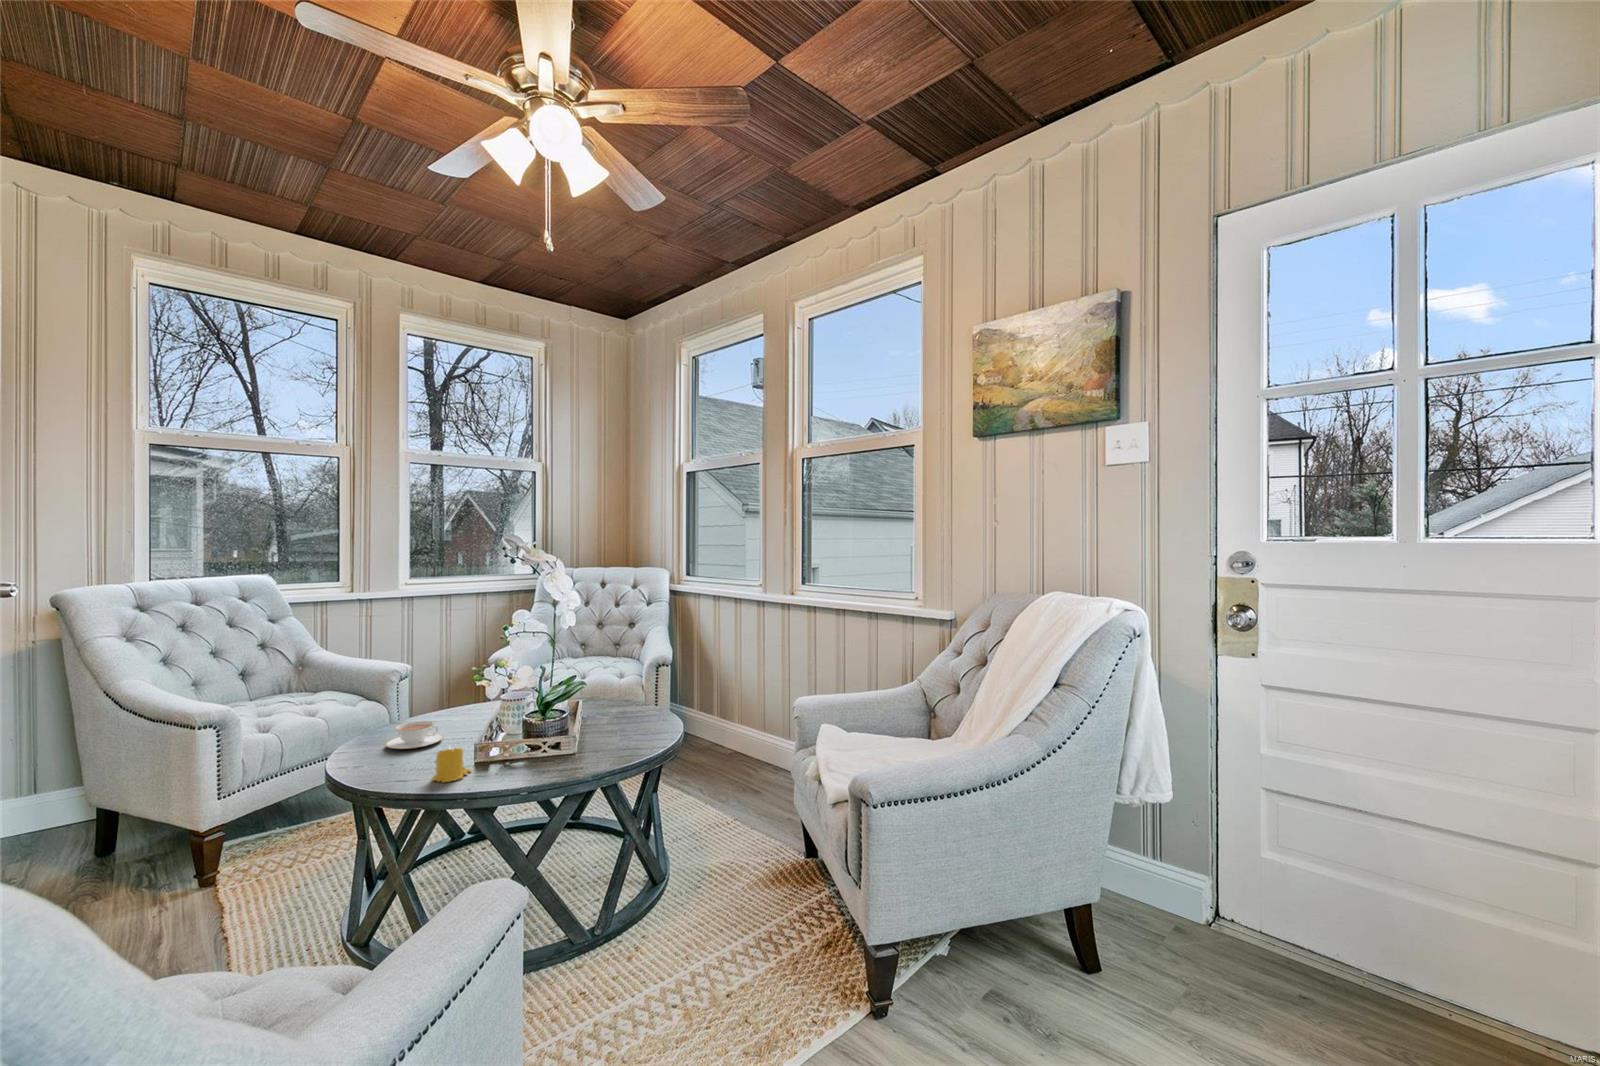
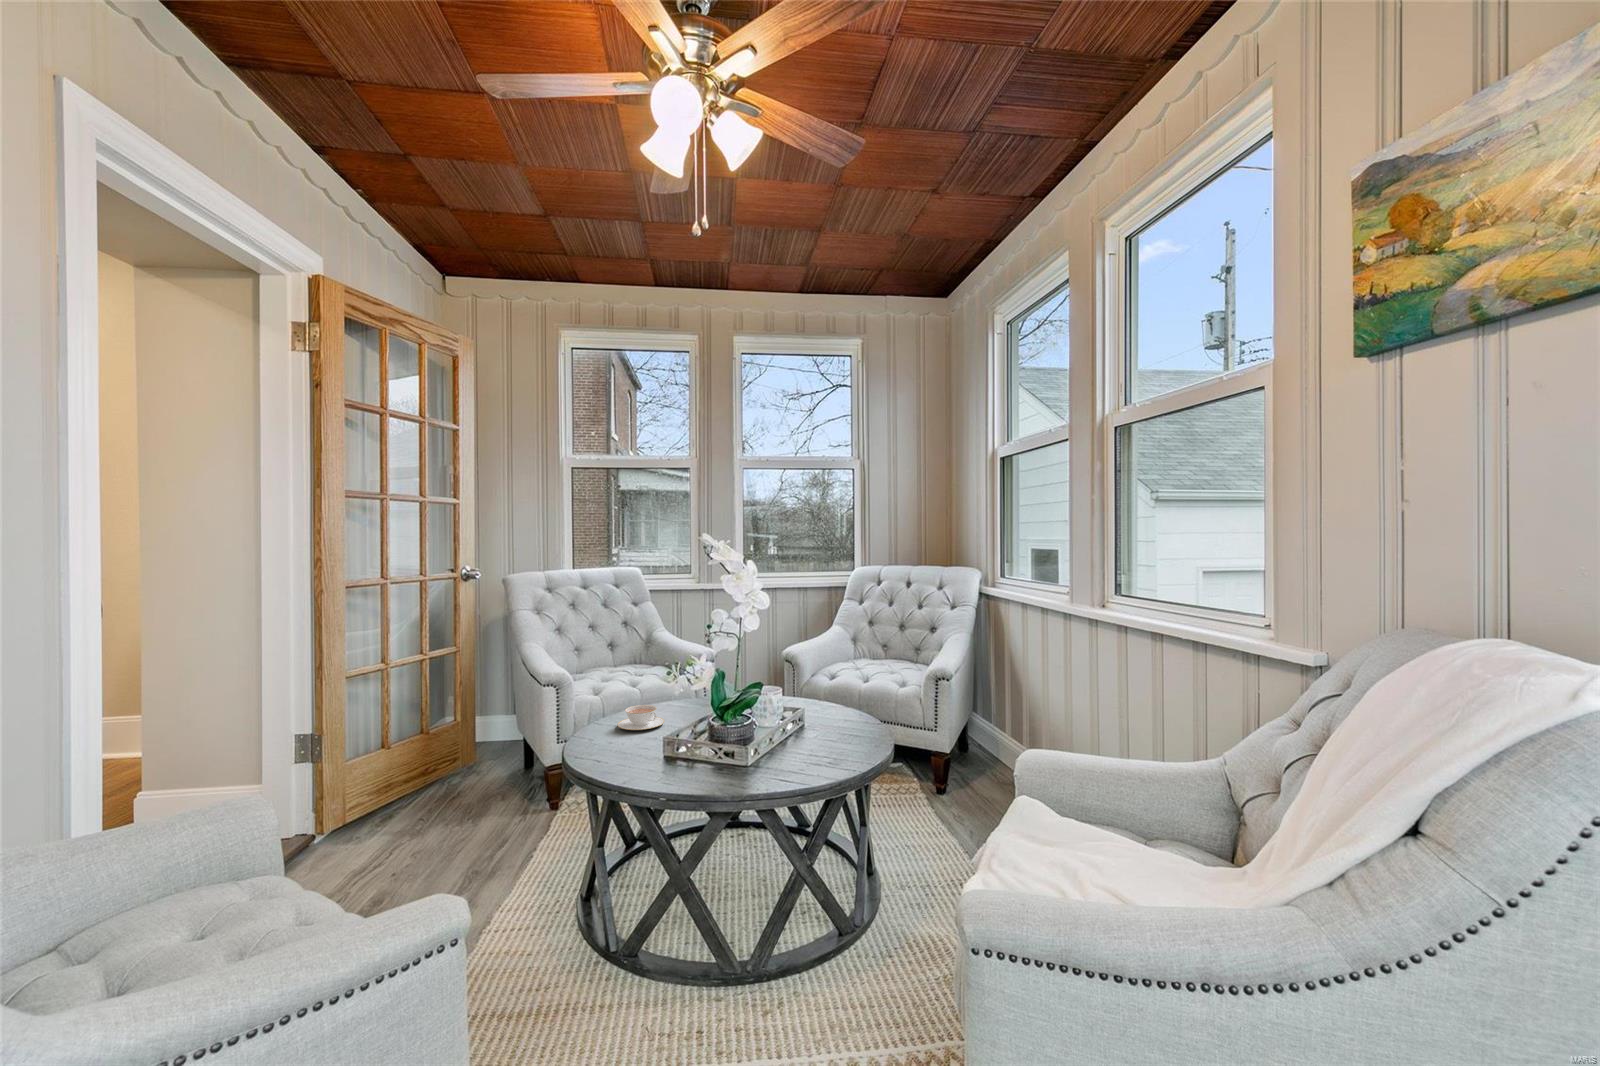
candle: present [432,748,471,782] -> none [606,735,643,771]

